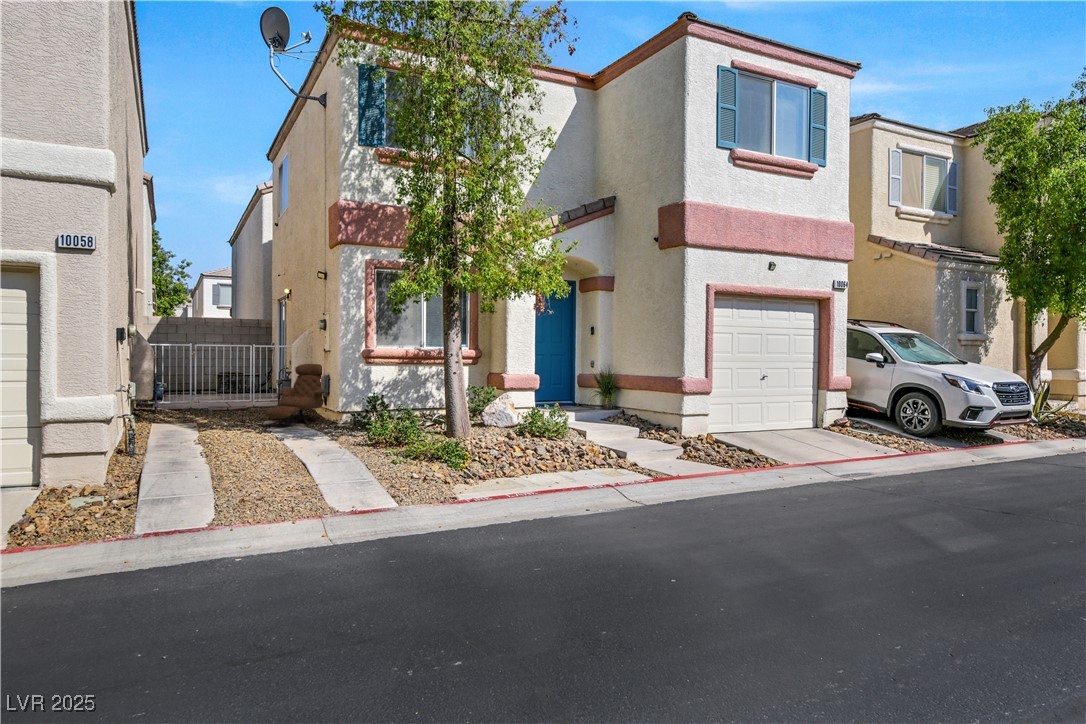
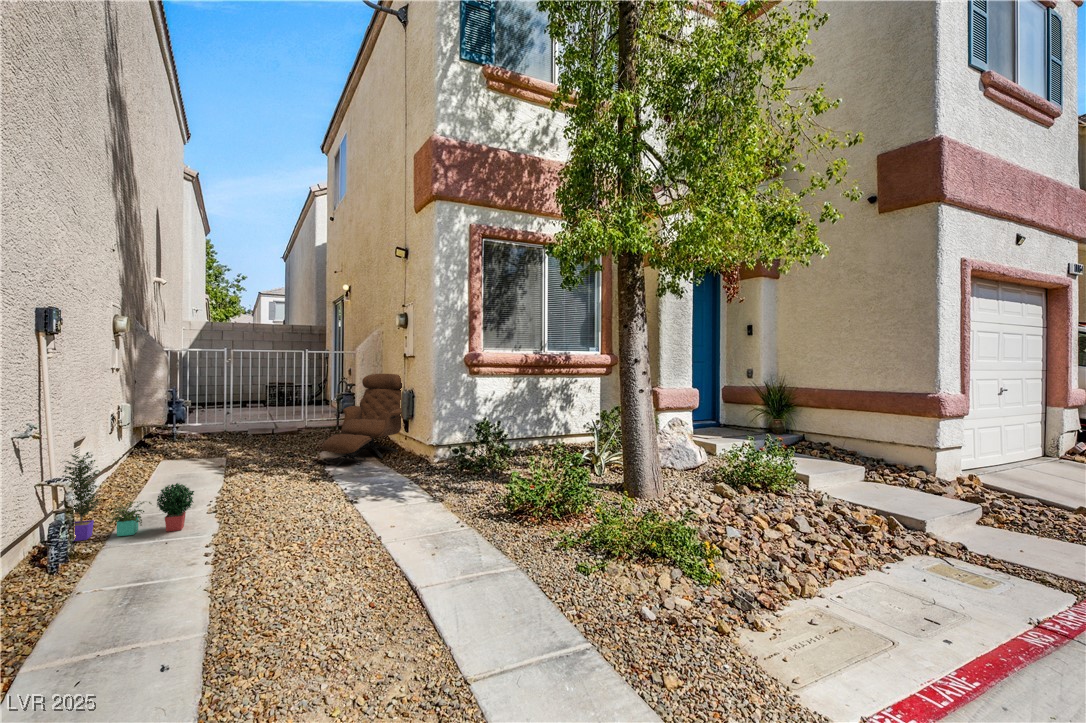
potted plant: none [123,405,192,452] -> present [60,452,194,541]

